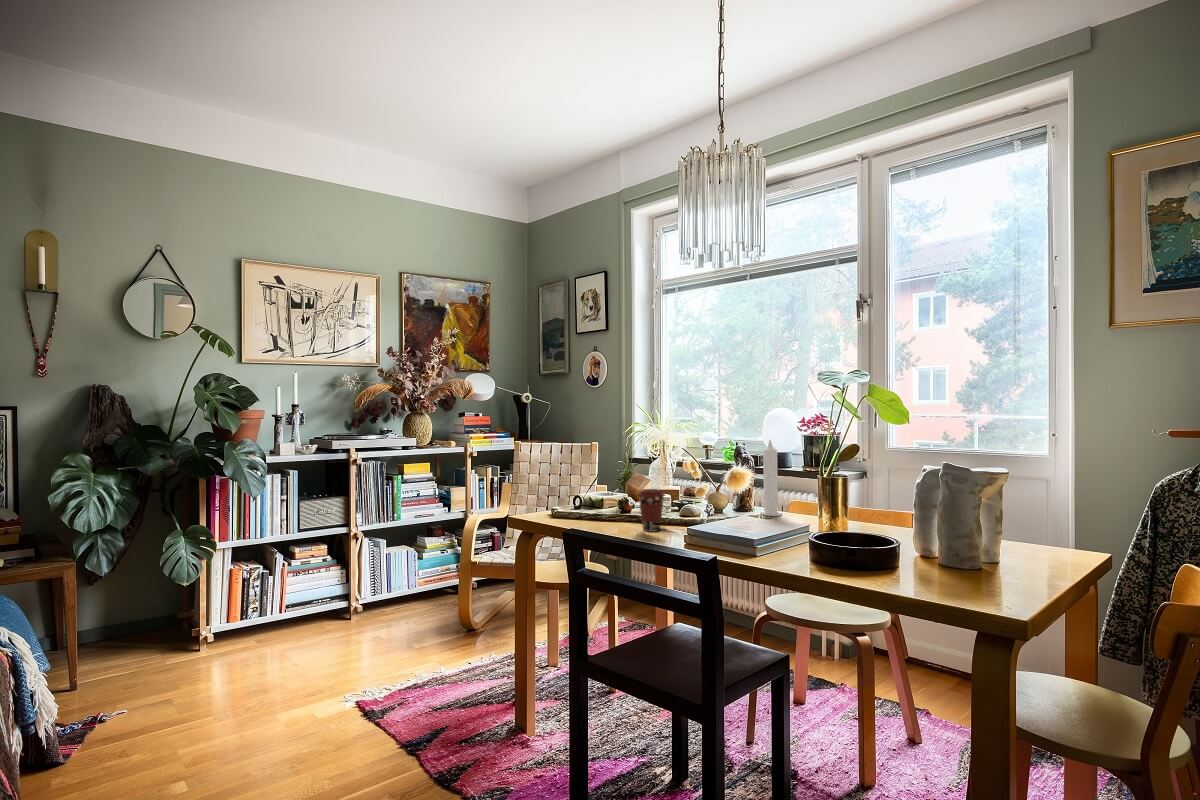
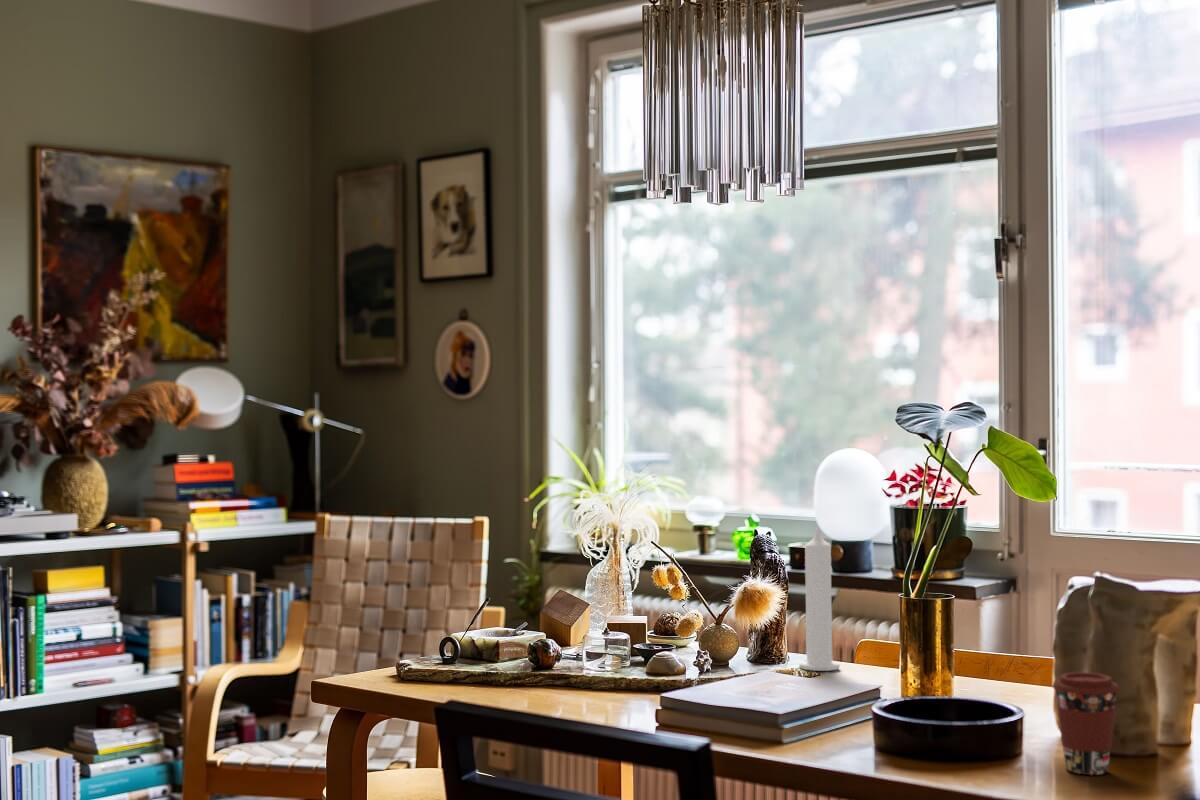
coffee cup: present [638,489,665,532] -> present [1052,672,1120,775]

